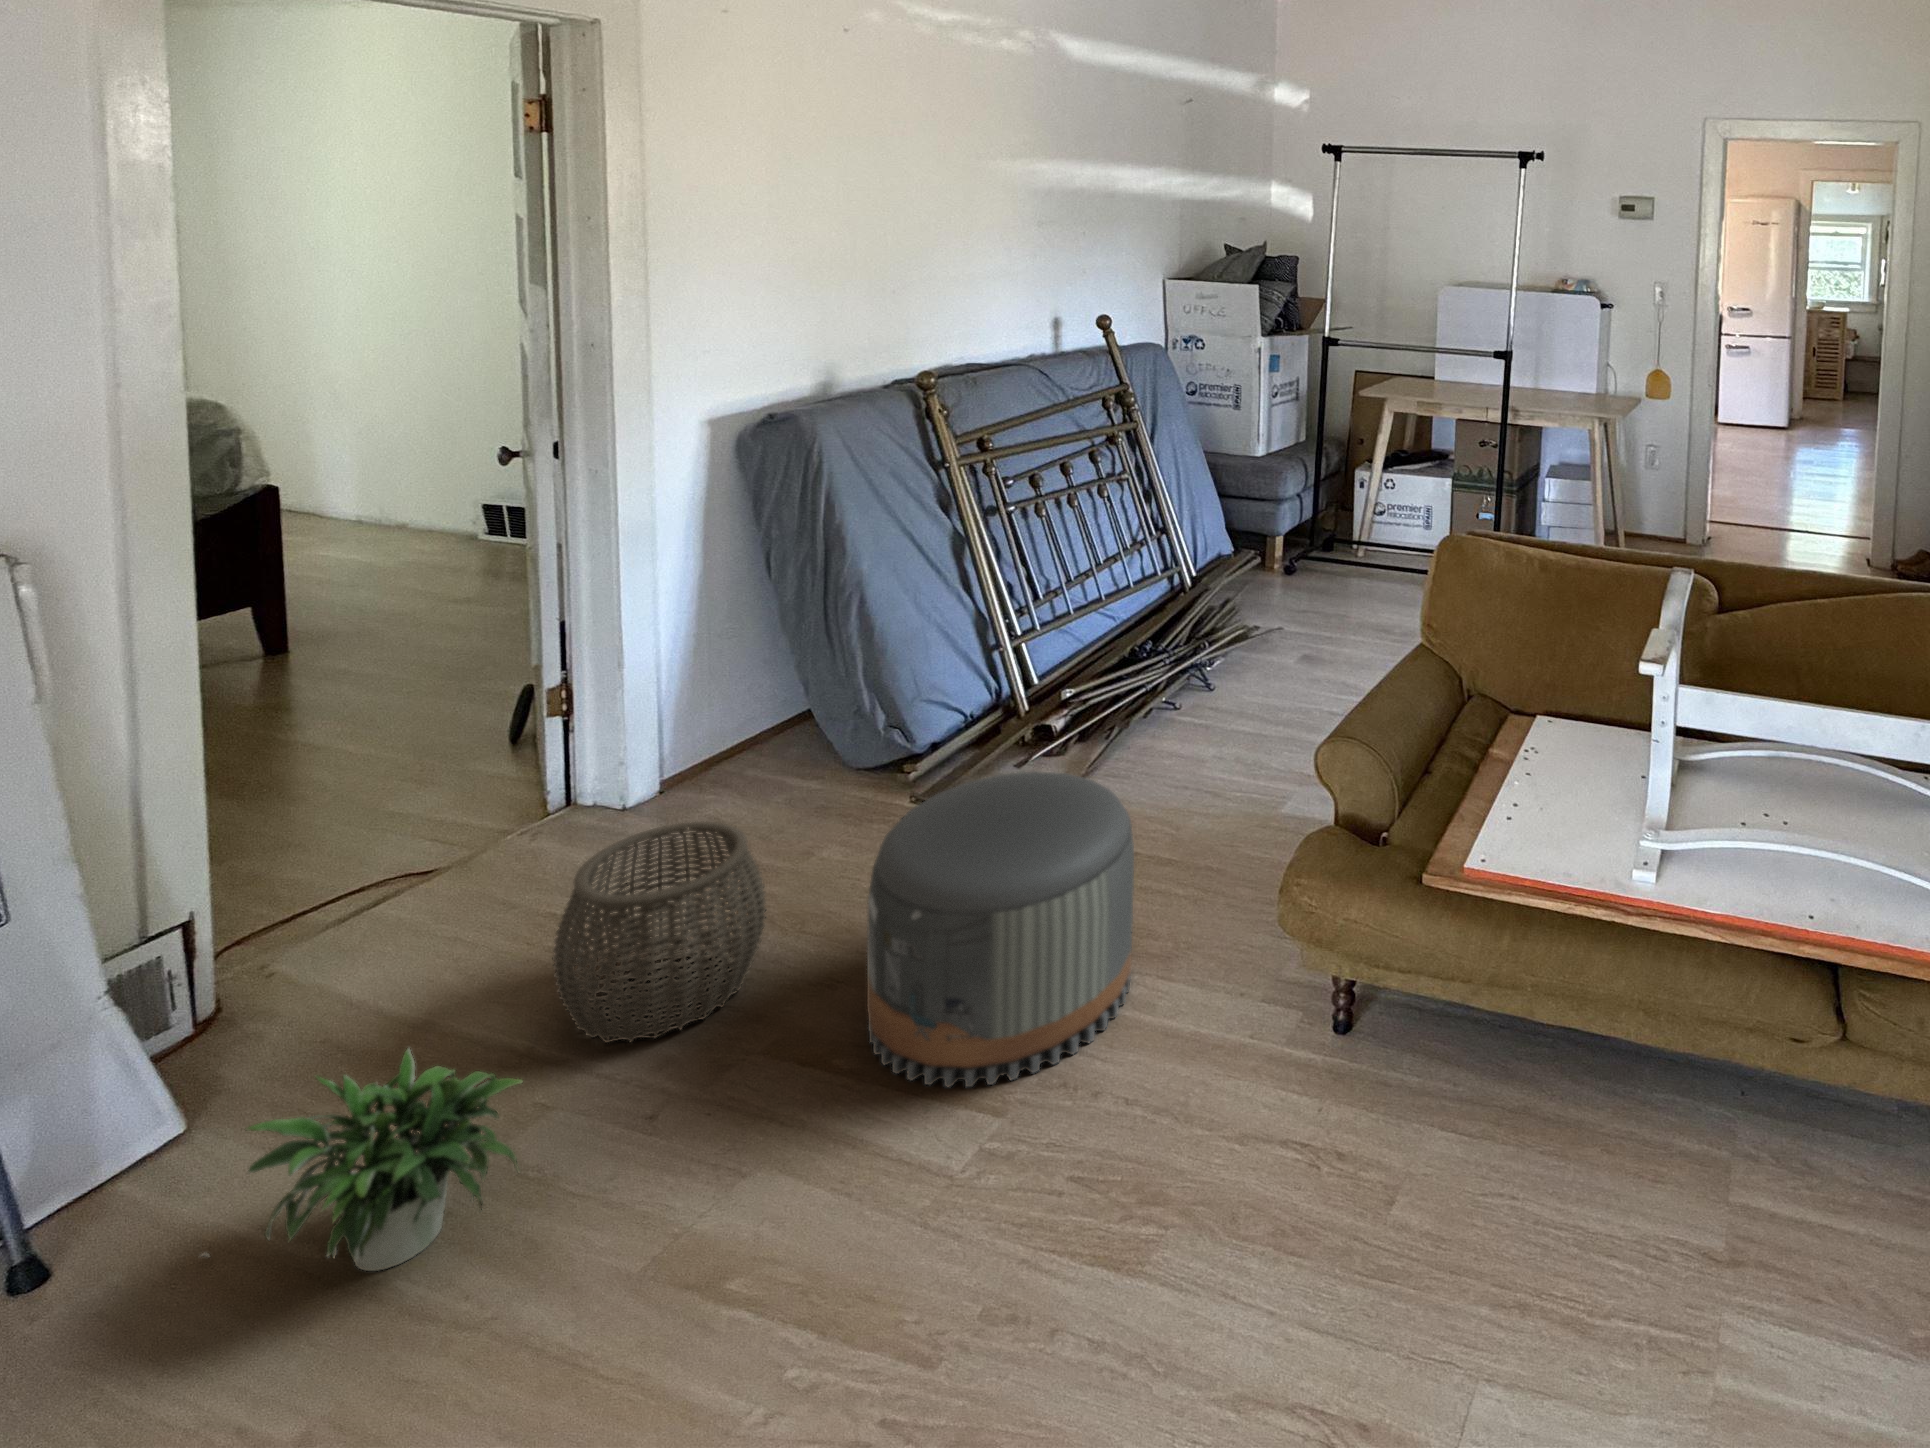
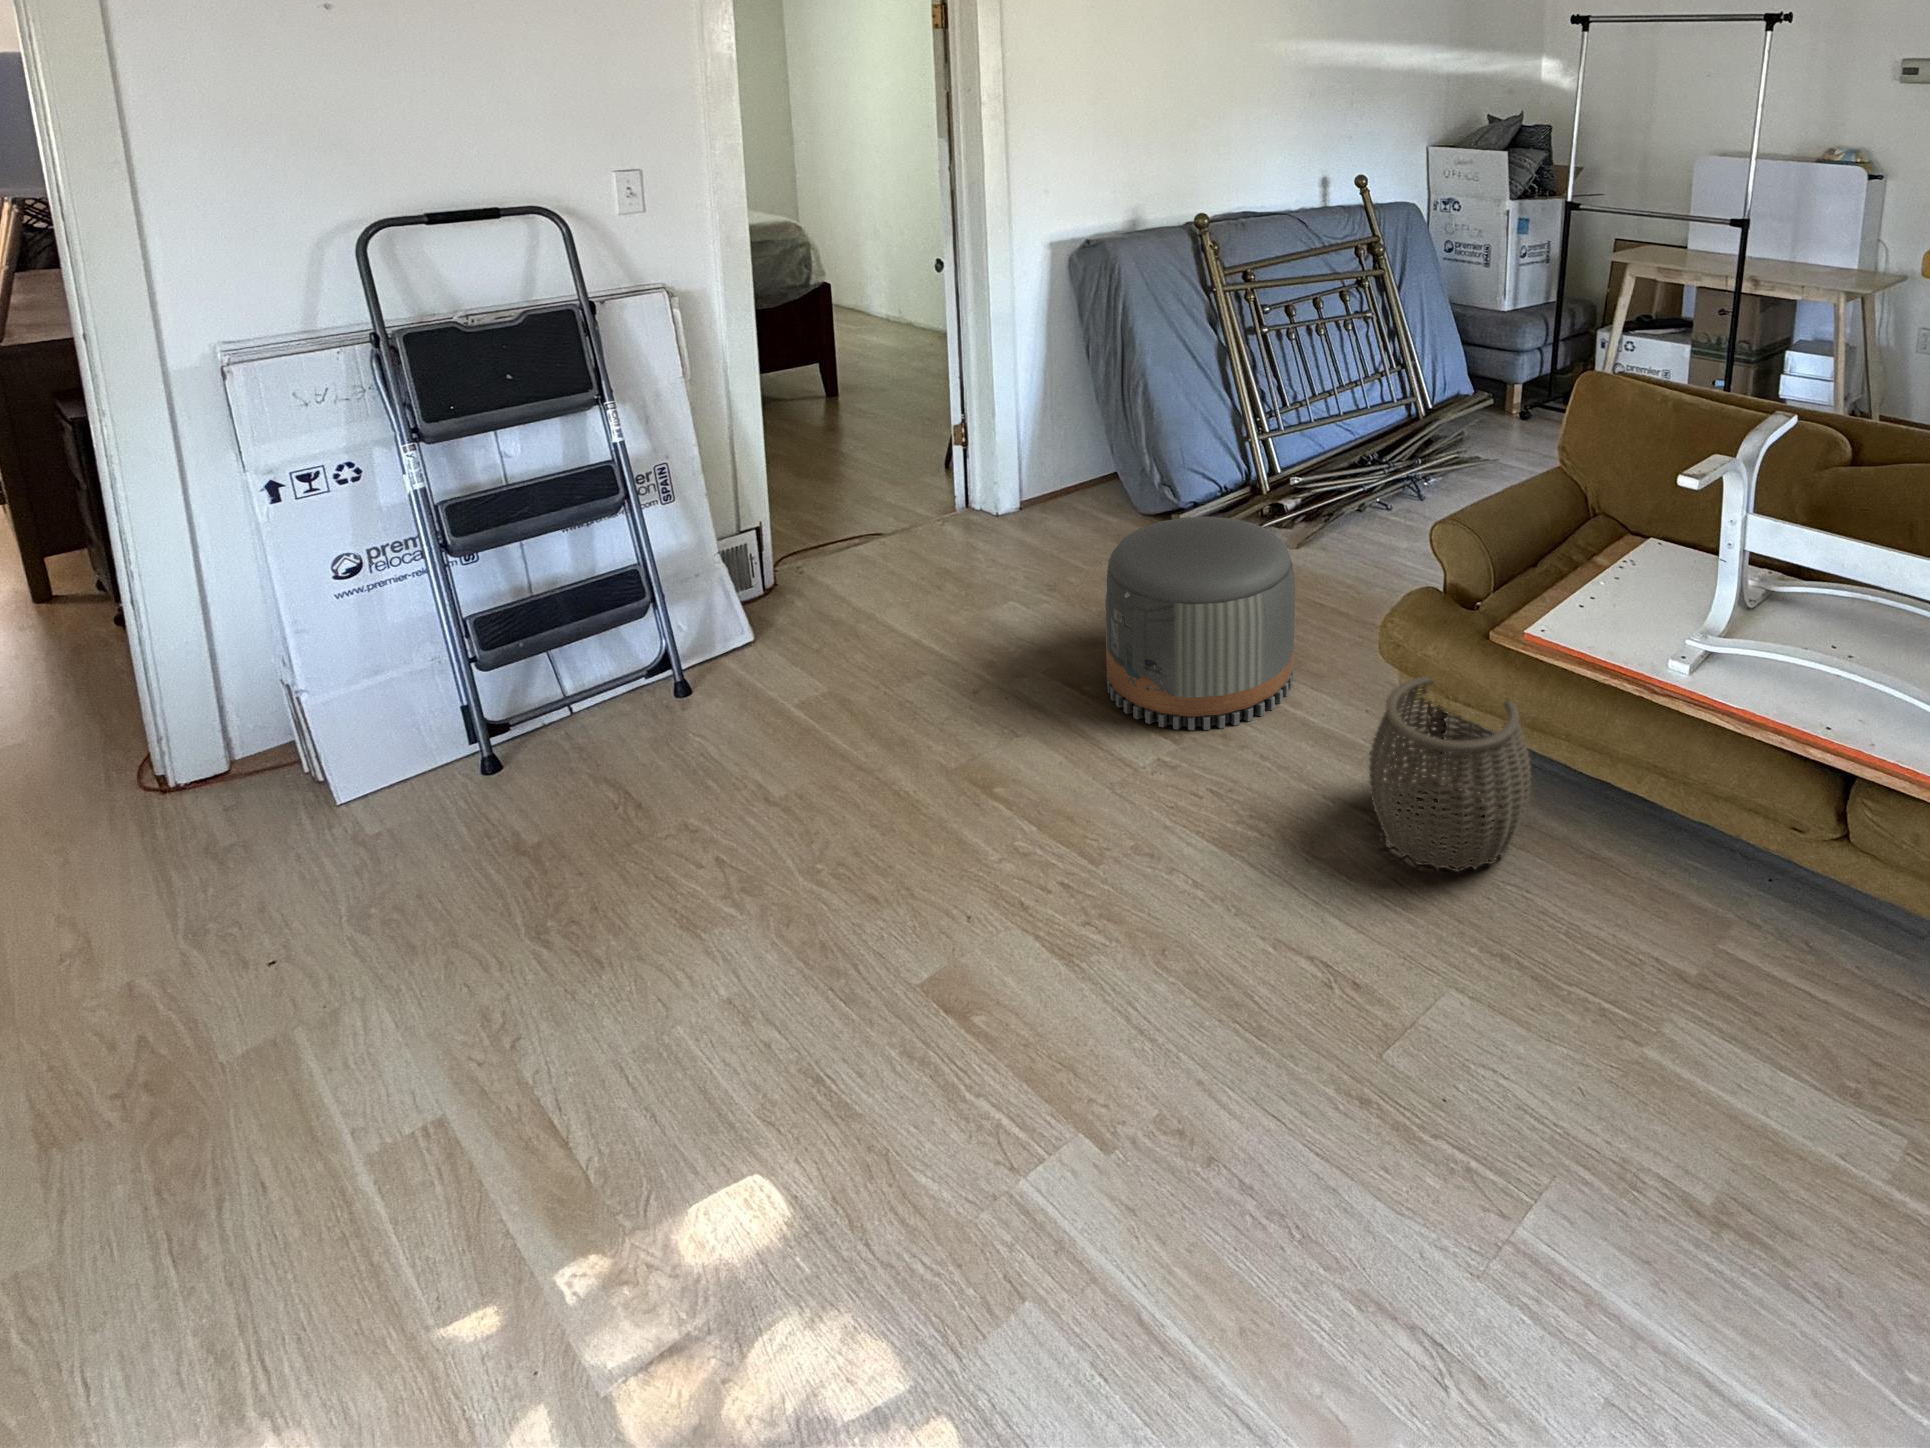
woven basket: present [553,821,766,1043] -> present [1369,677,1531,872]
potted plant: present [201,1049,522,1271] -> none [750,611,899,734]

